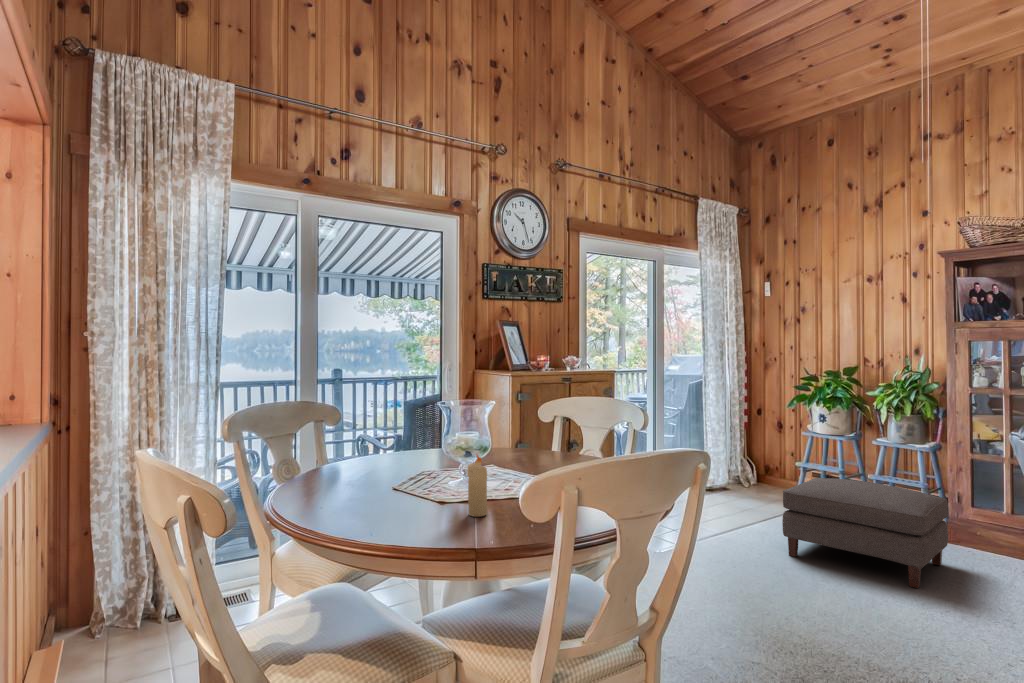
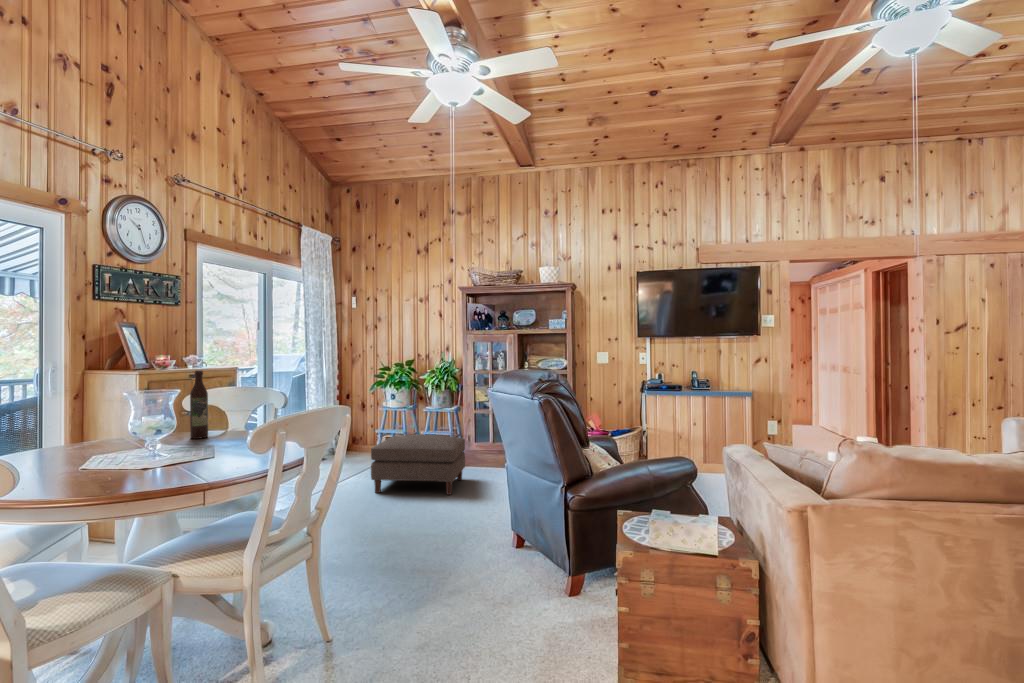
wine bottle: none [534,375,553,457] -> present [190,370,208,439]
candle: present [467,455,487,517] -> none [168,431,188,481]

